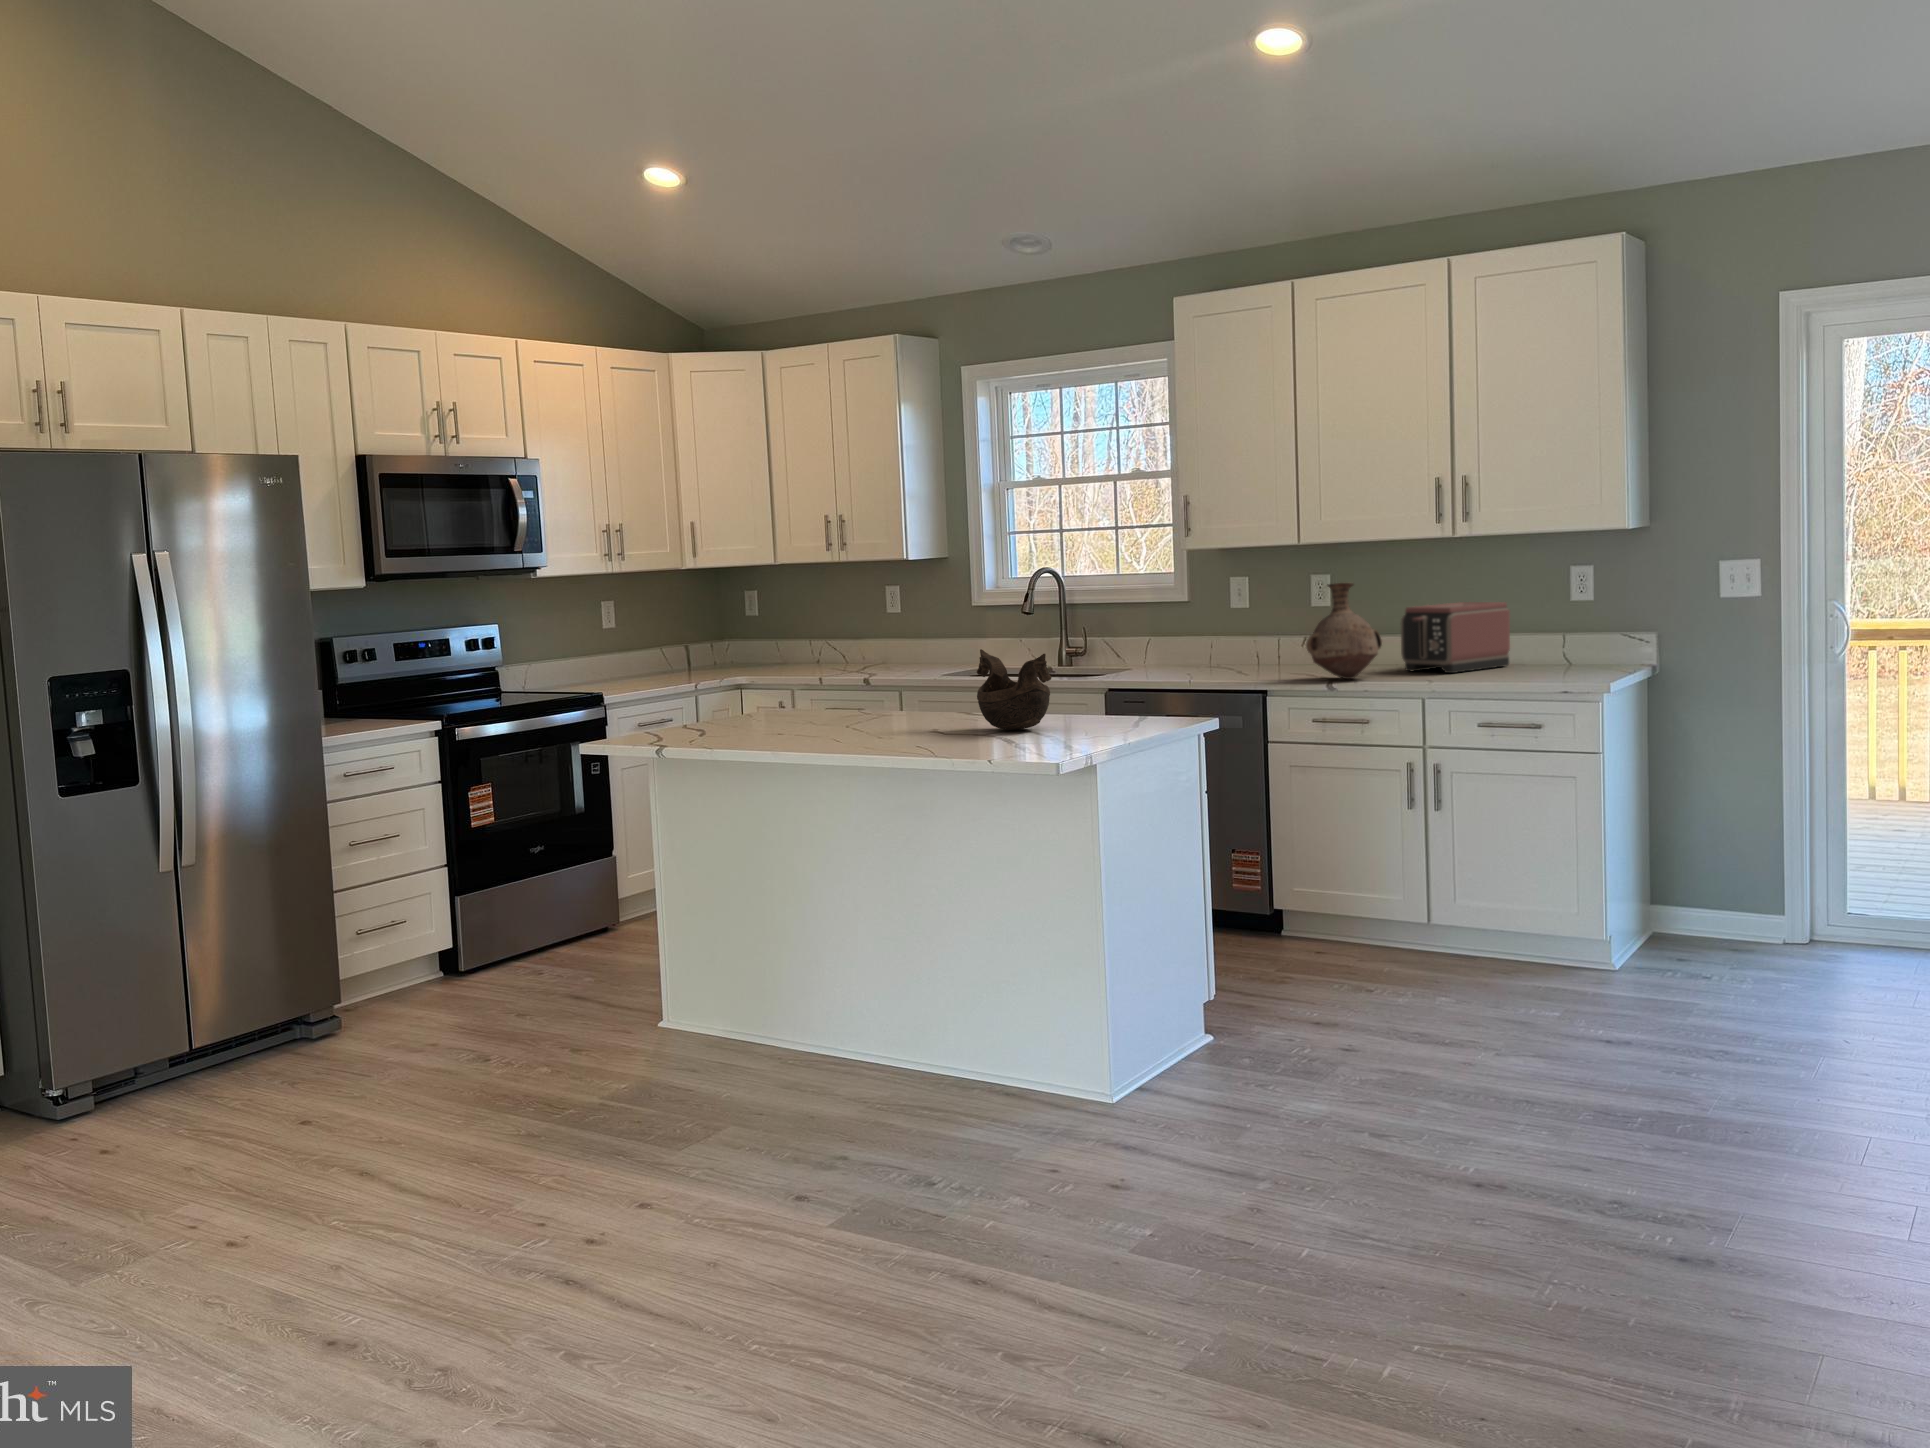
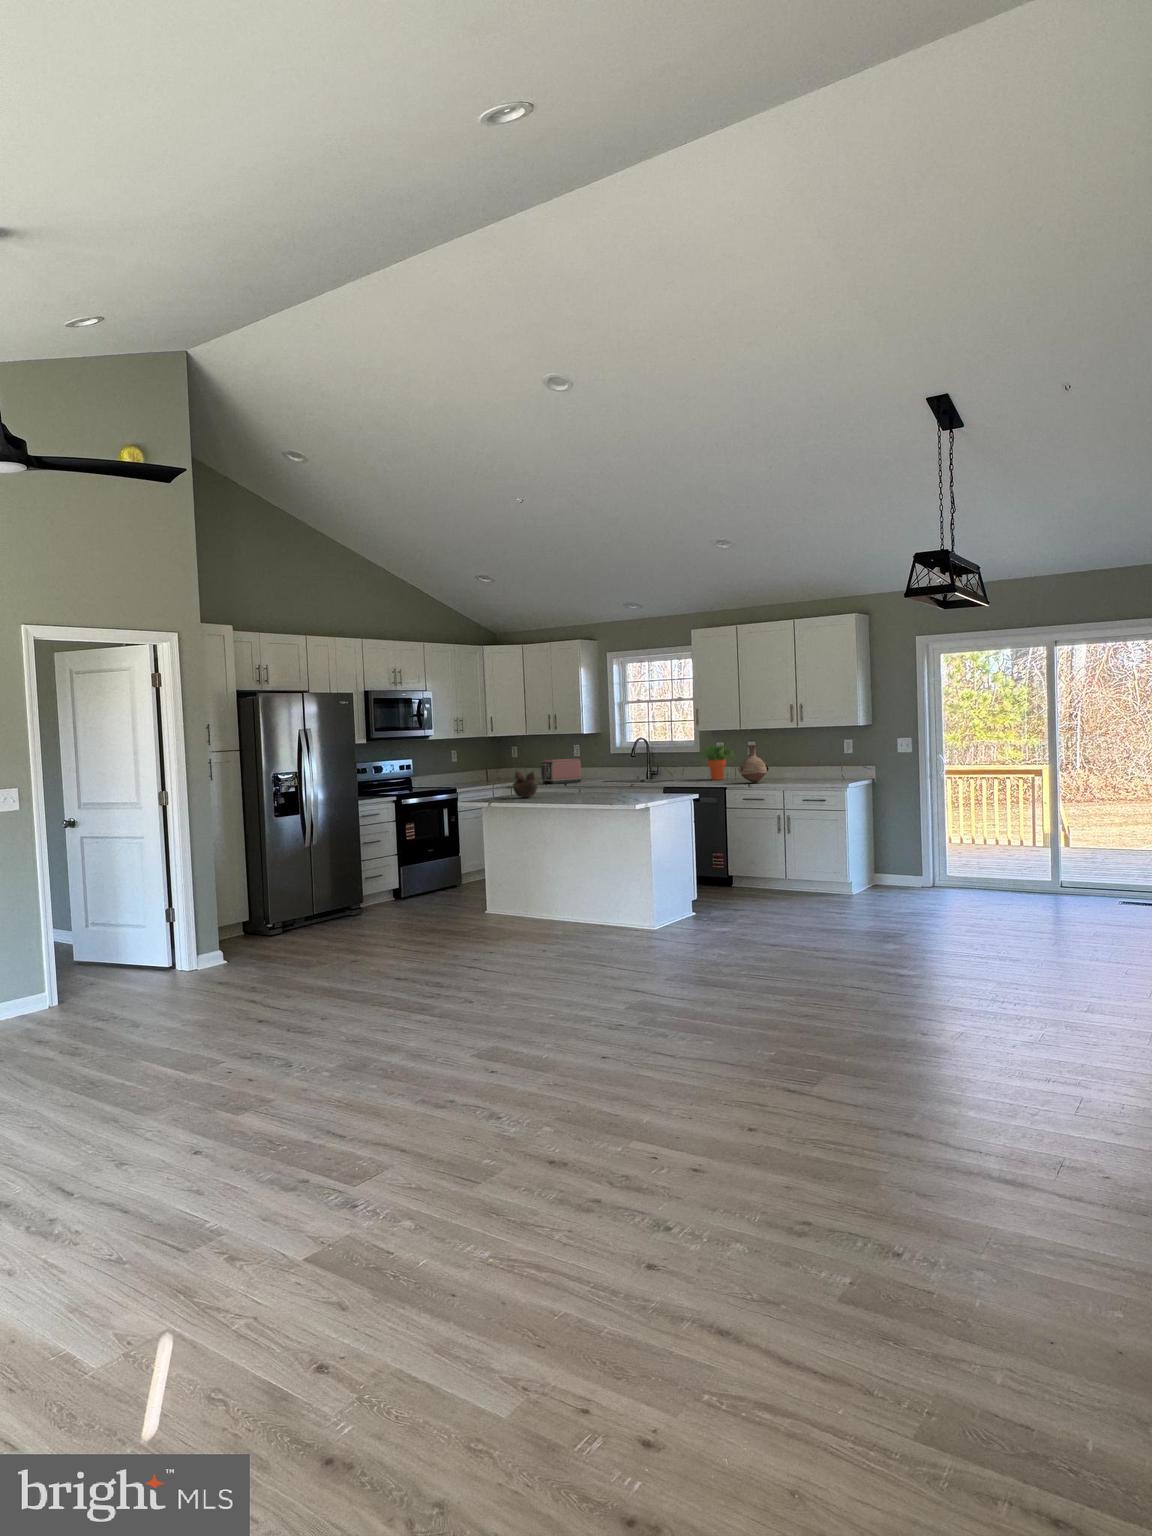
potted plant: none [1183,582,1283,669] -> present [701,745,733,780]
toaster: present [1401,602,1510,673] -> present [541,759,581,784]
decorative bowl: present [977,649,1051,730] -> present [513,771,538,798]

